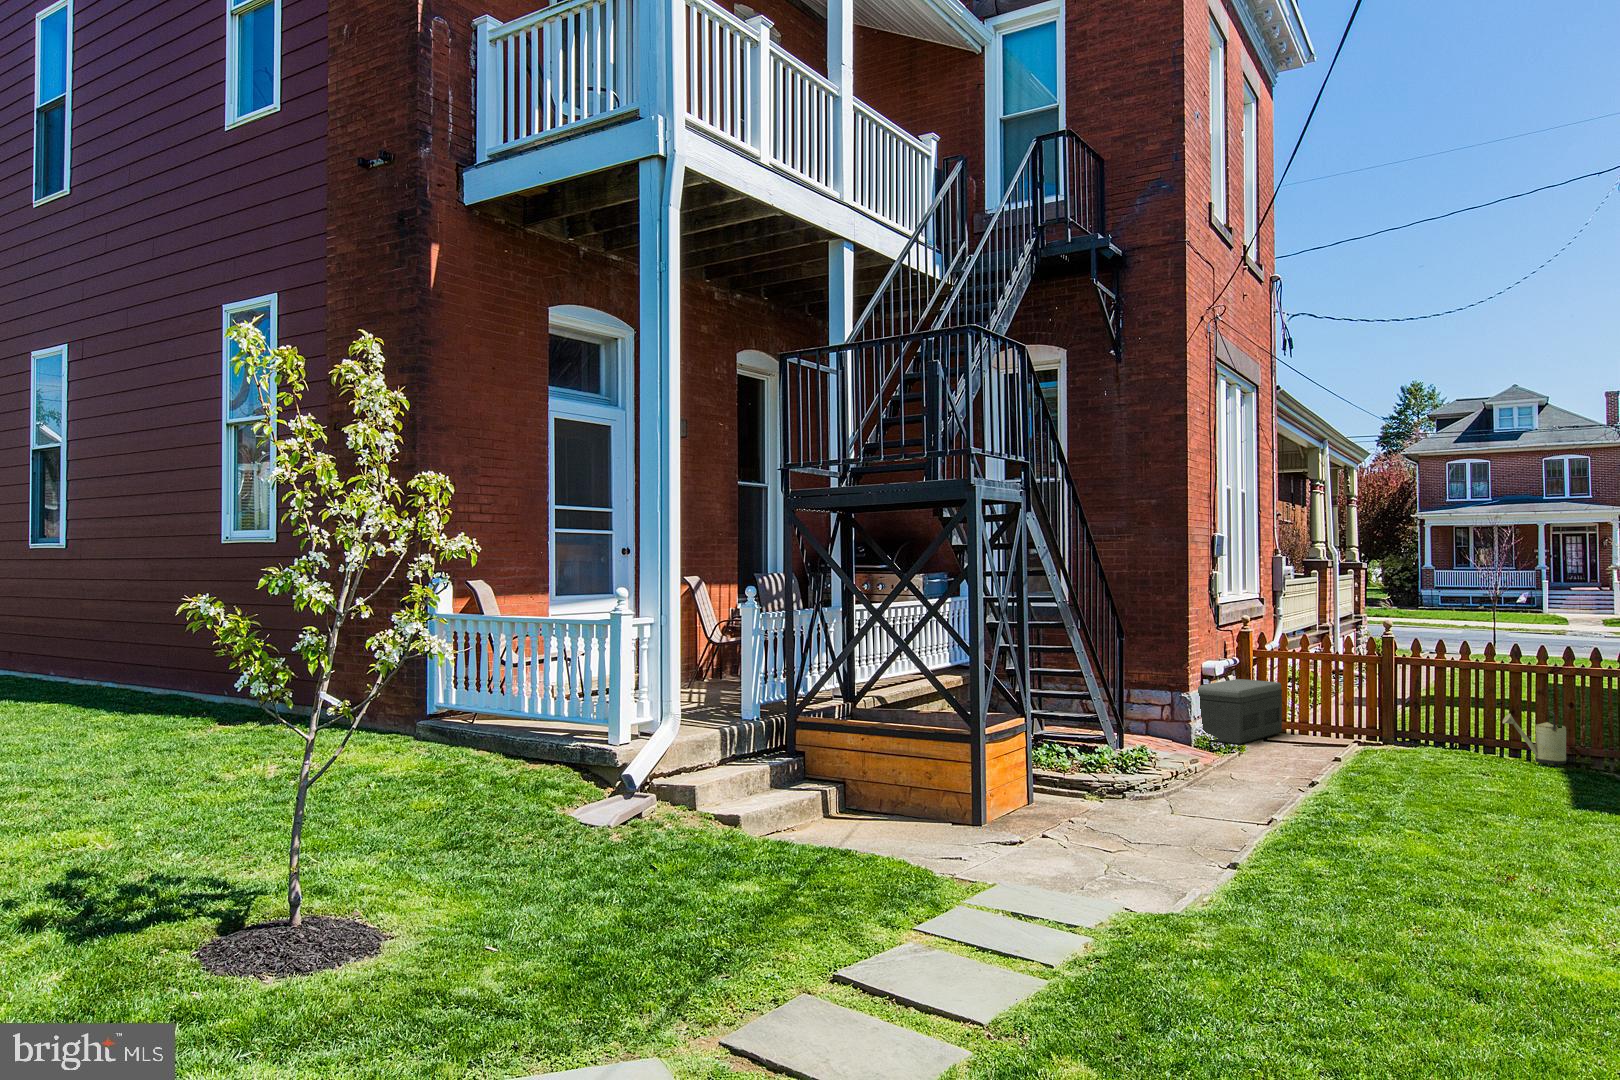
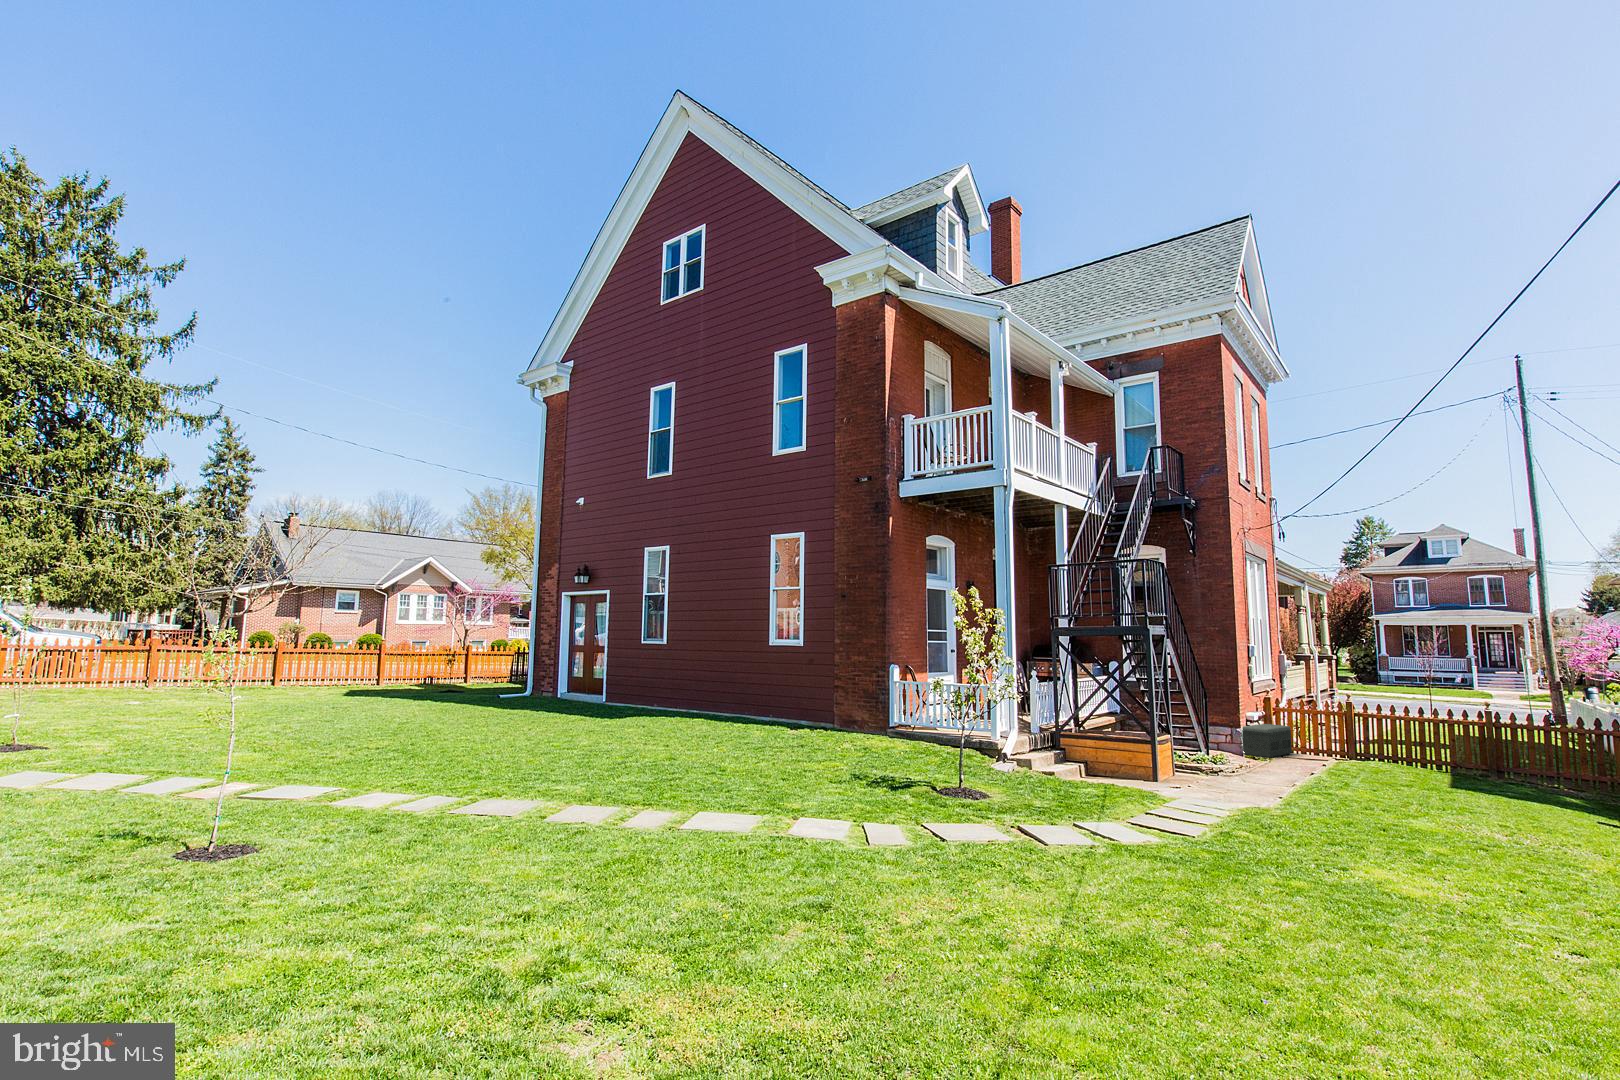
watering can: present [1502,711,1573,764] -> none [1415,744,1455,773]

